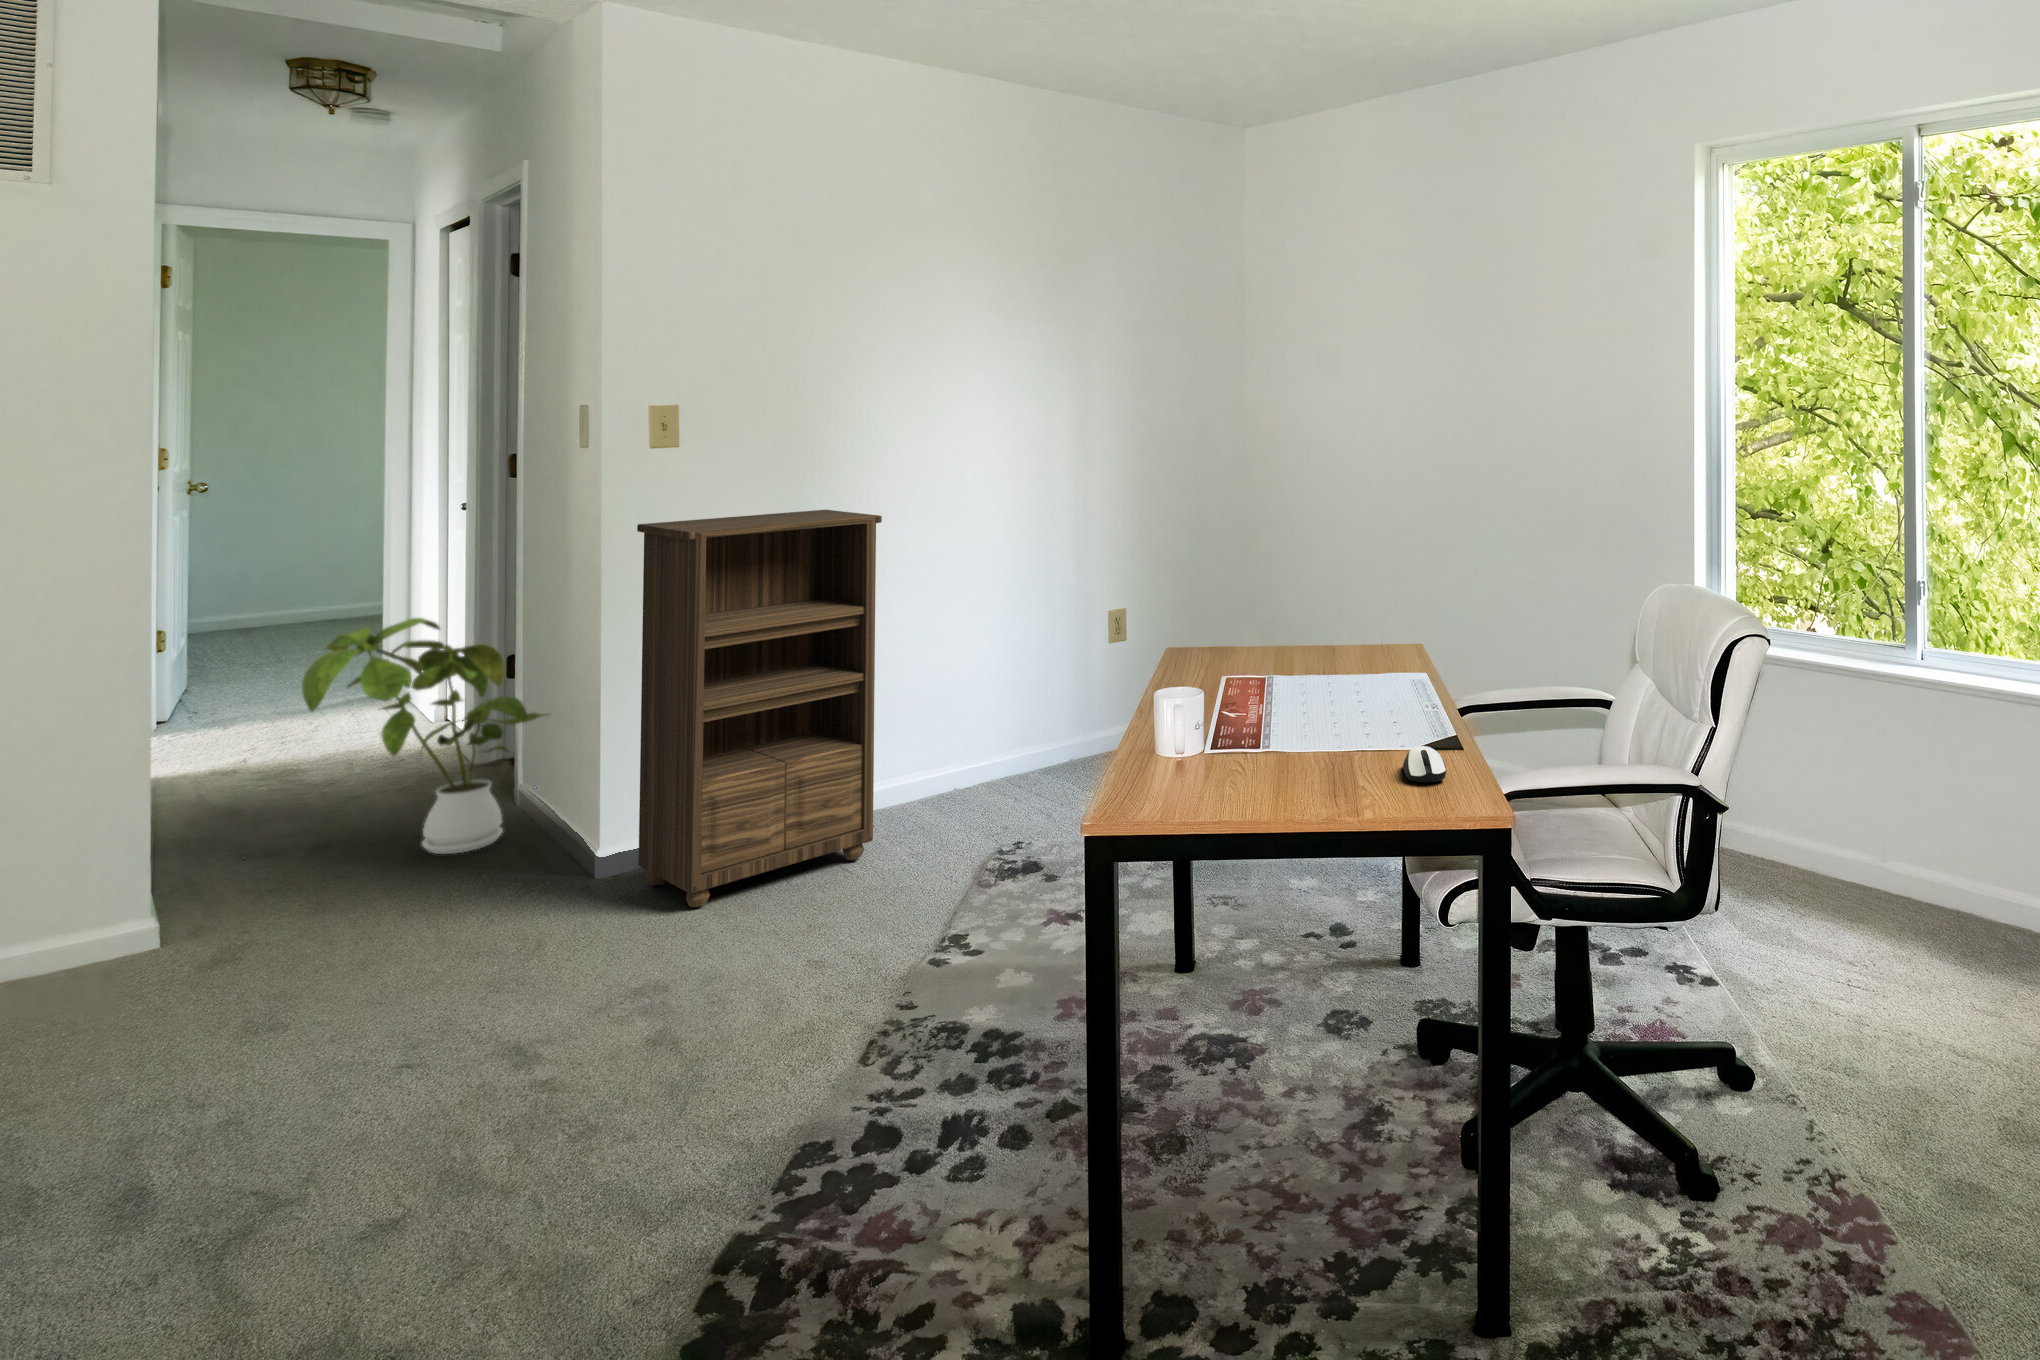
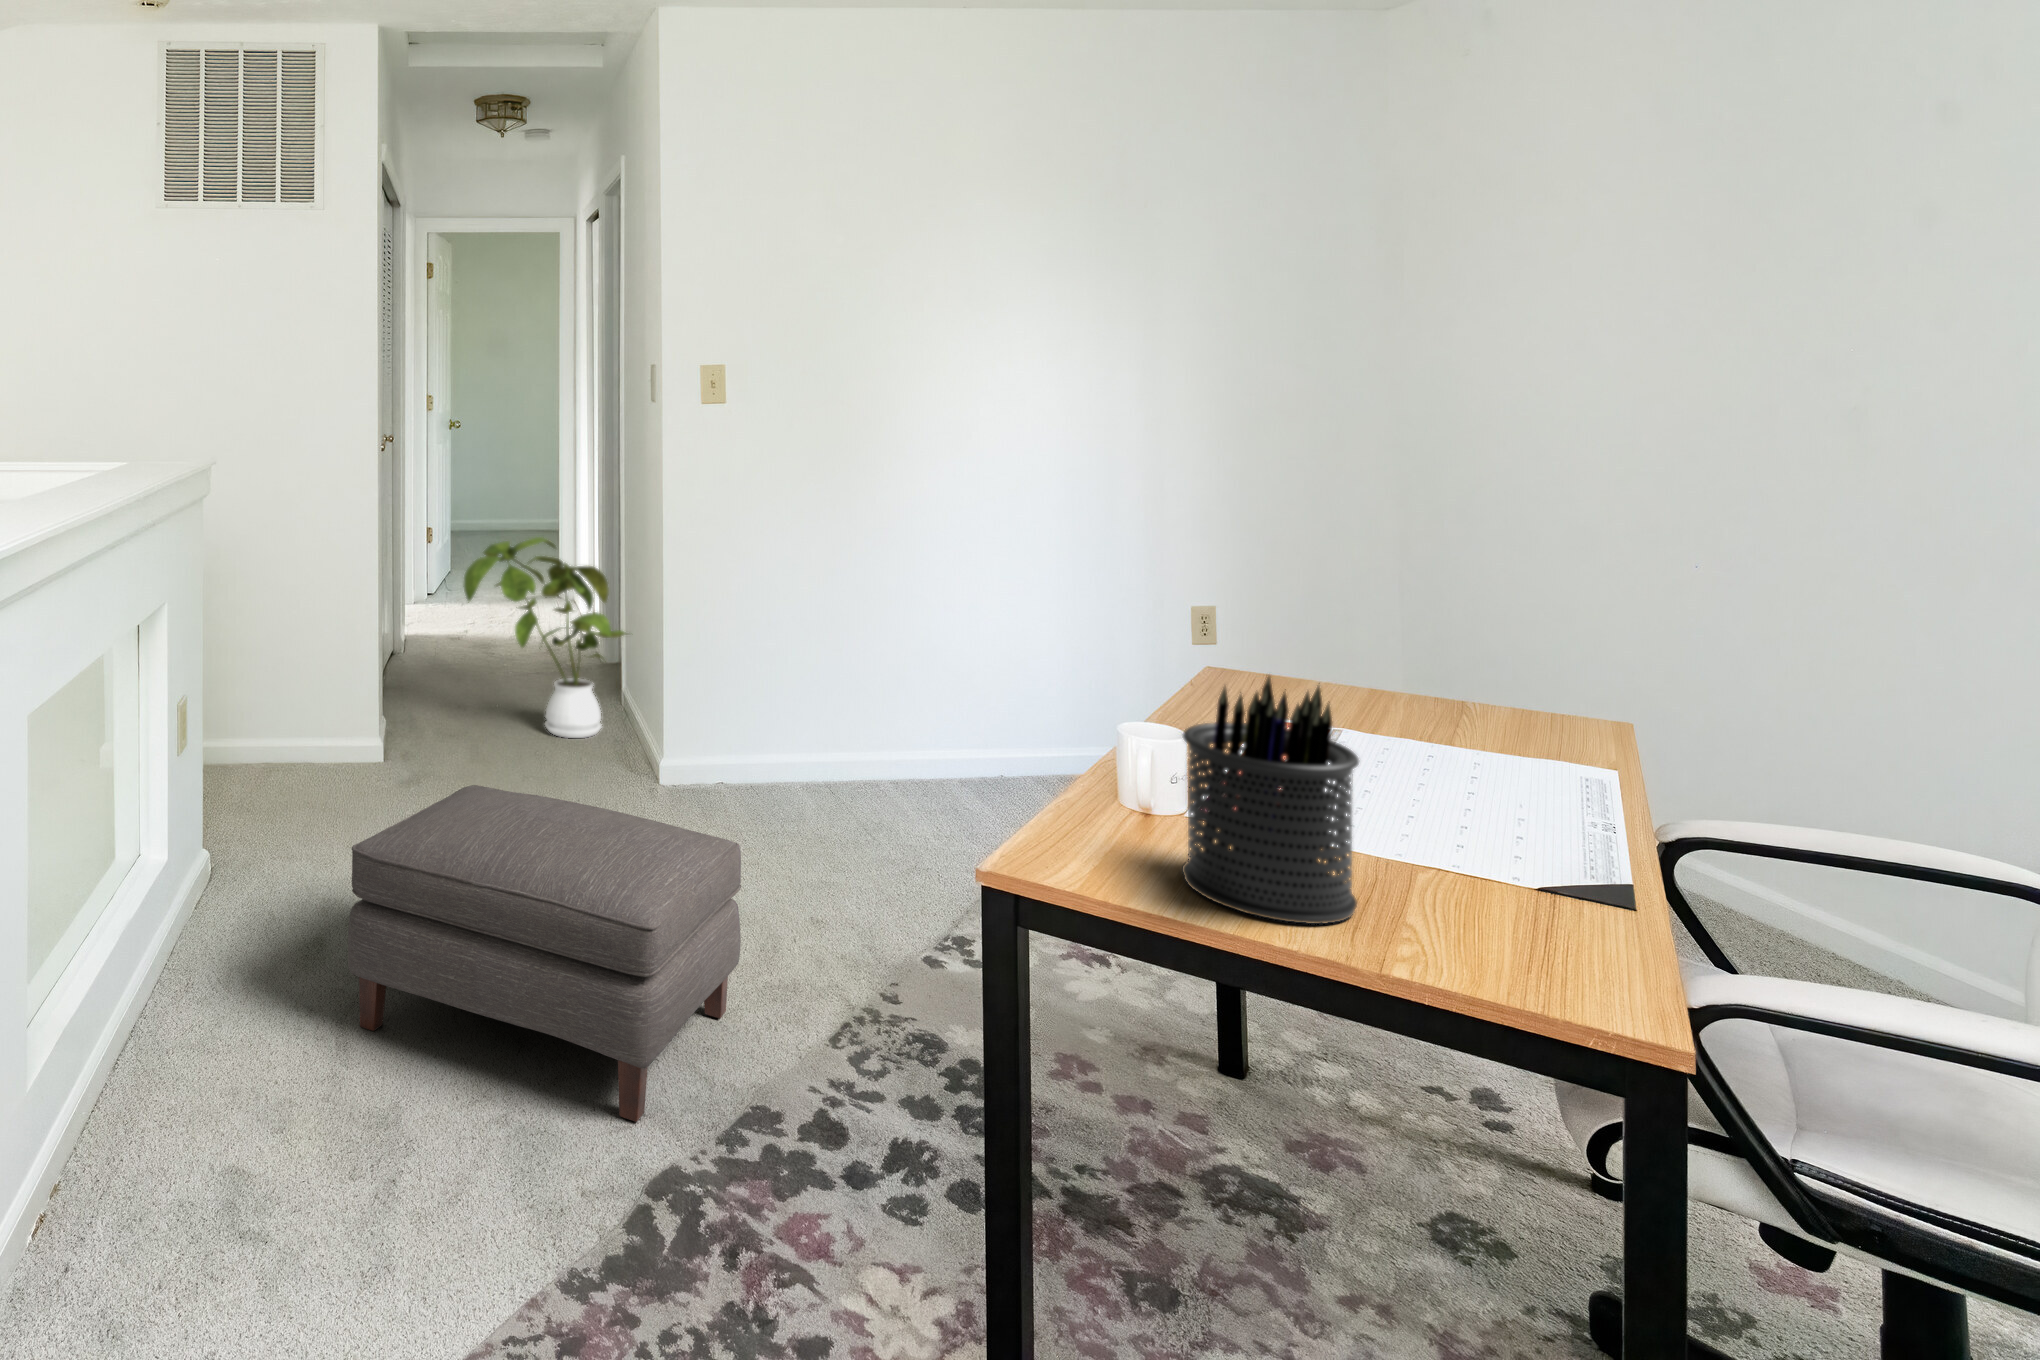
bookshelf: present [637,510,882,907] -> none [686,474,908,836]
pen holder: none [1218,629,1329,807] -> present [1182,677,1359,924]
computer mouse: present [1403,746,1446,782] -> none [1506,888,1583,952]
ottoman: none [254,895,764,1256] -> present [348,785,741,1122]

